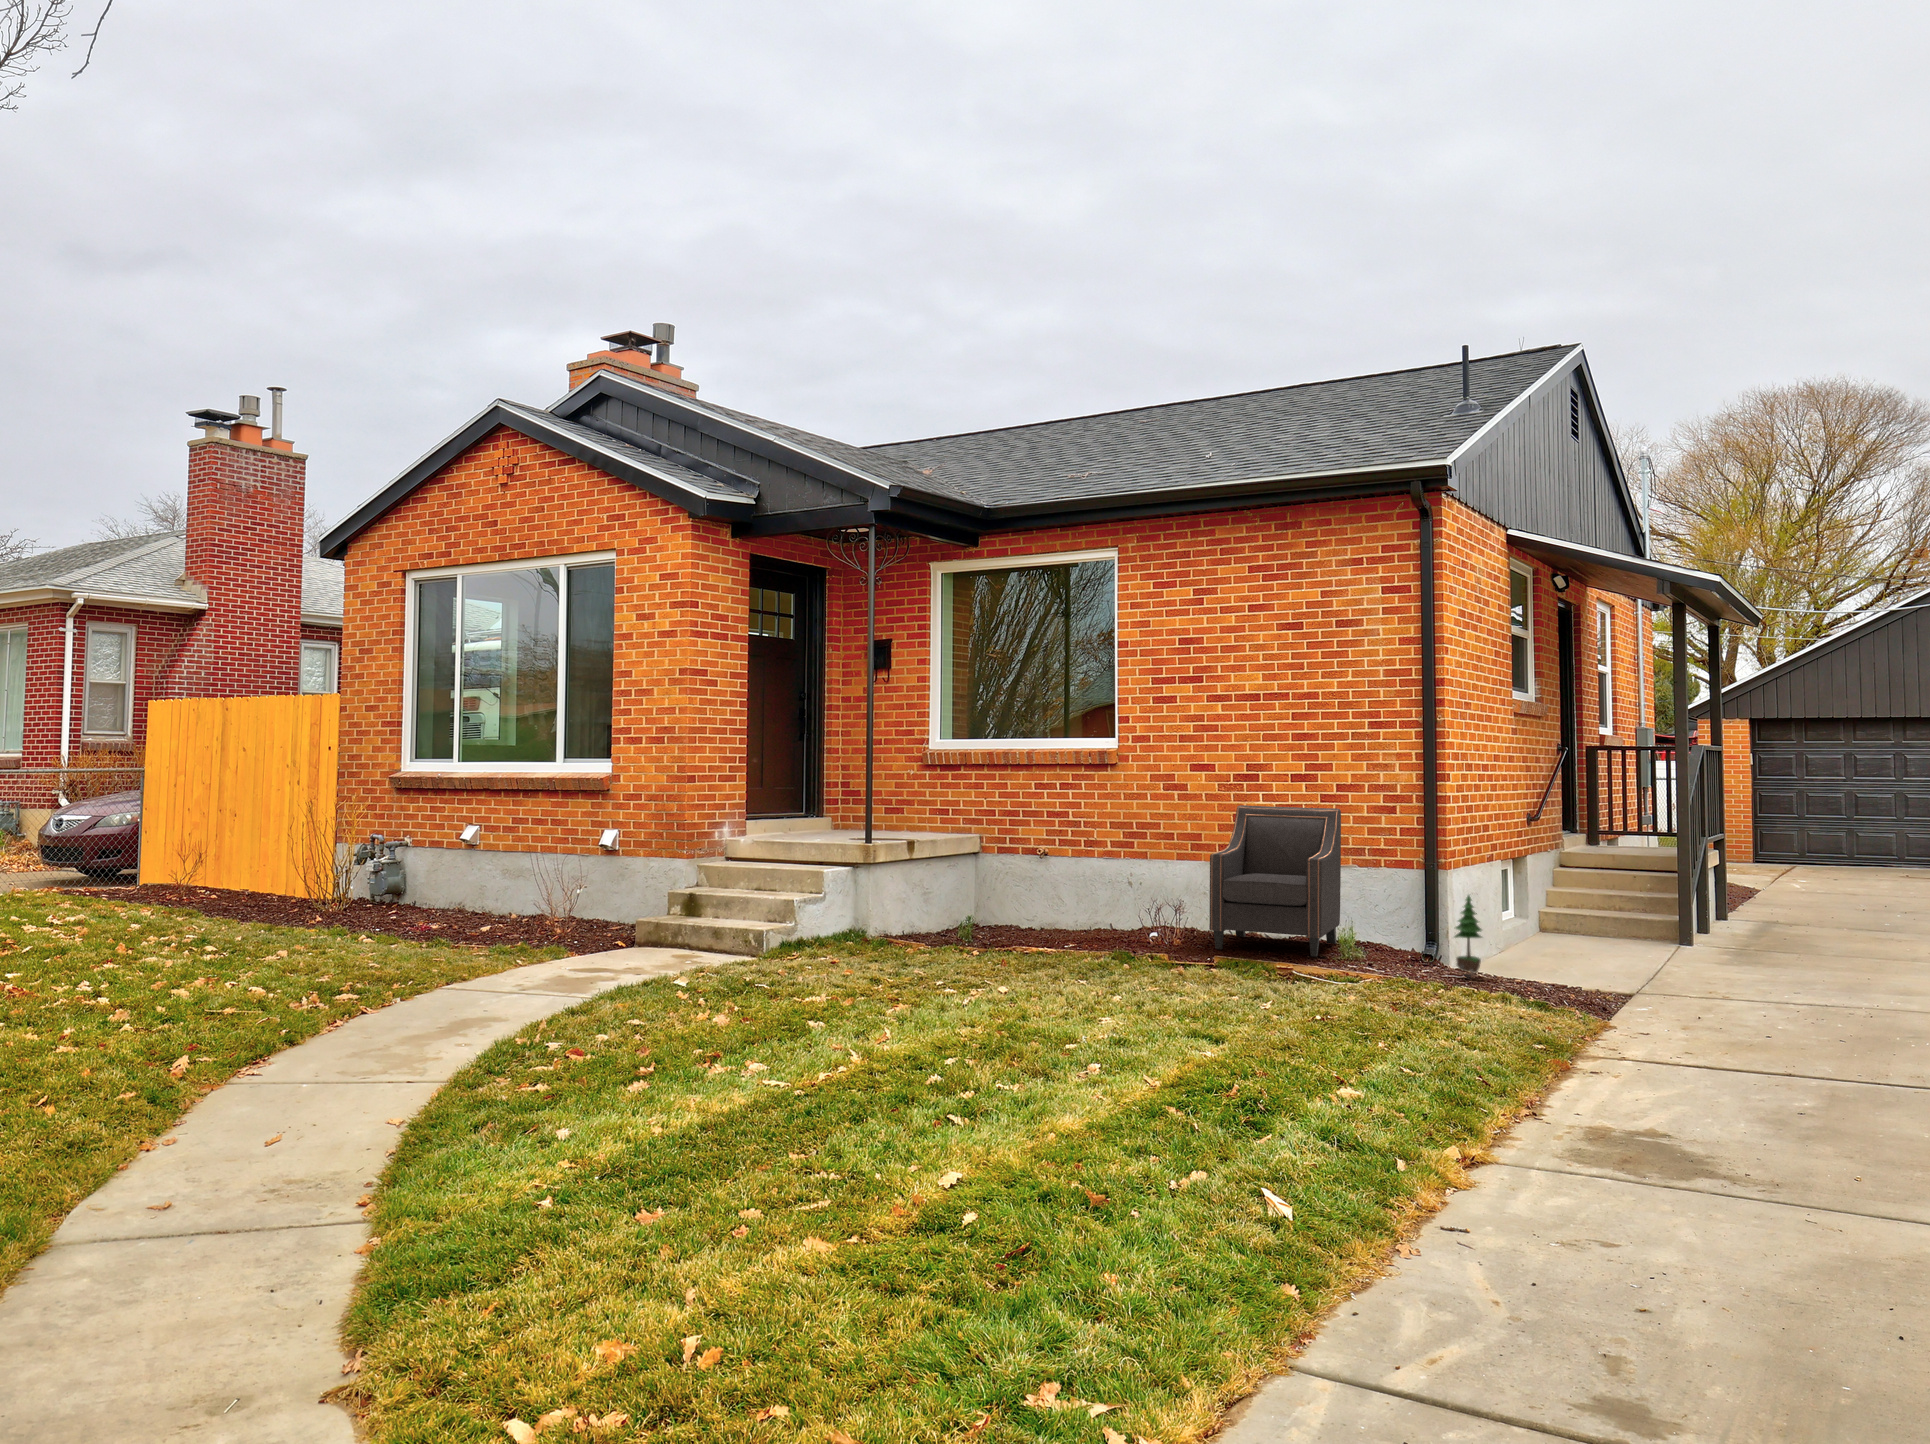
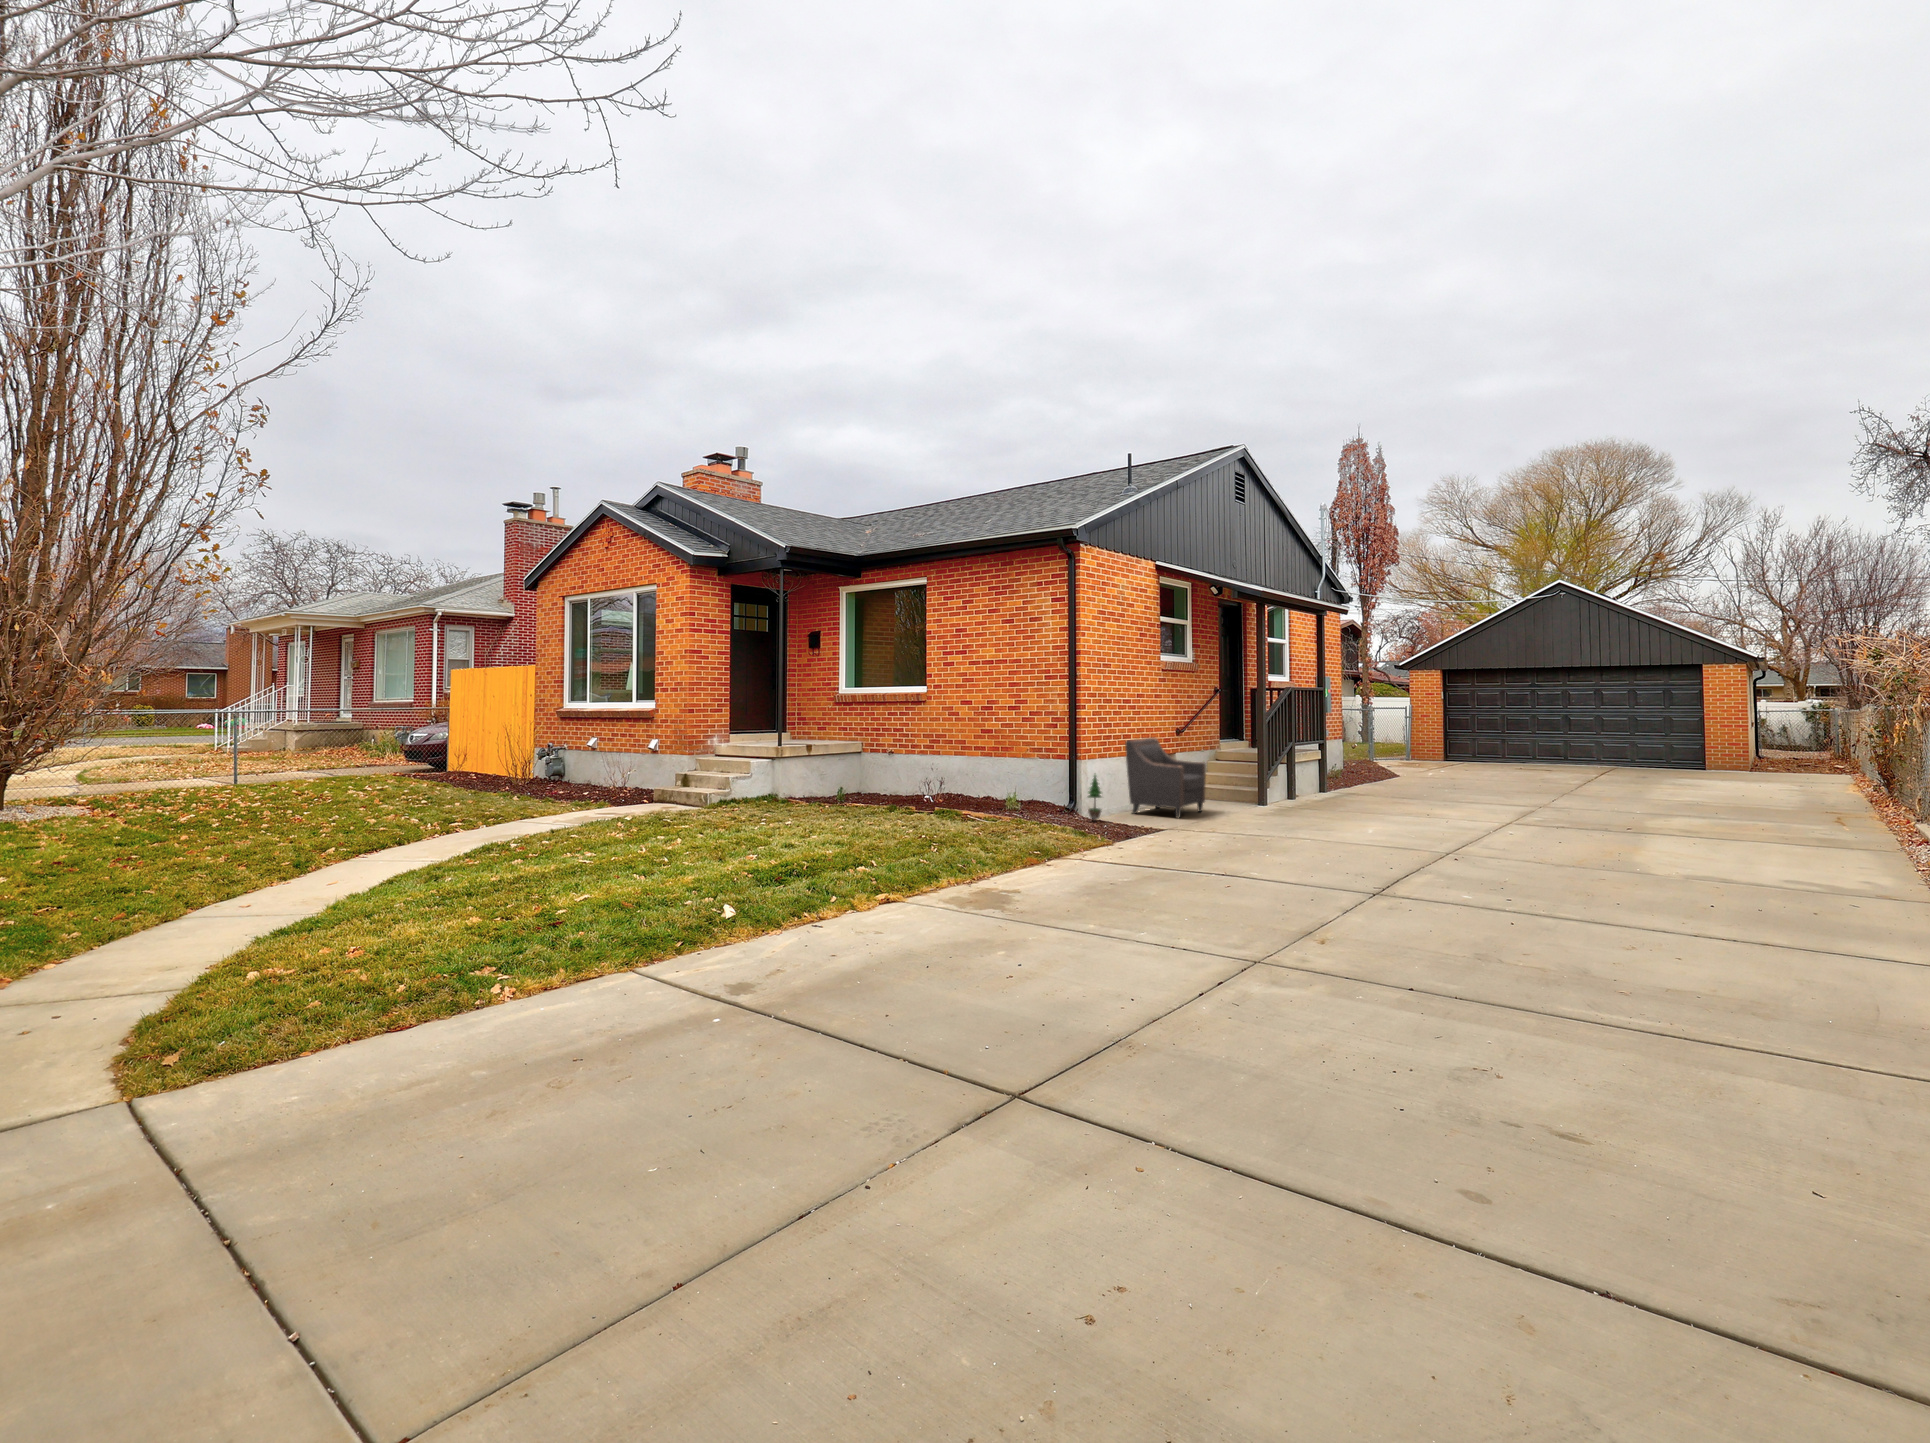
chair: present [1209,805,1341,957] -> present [1125,738,1206,818]

